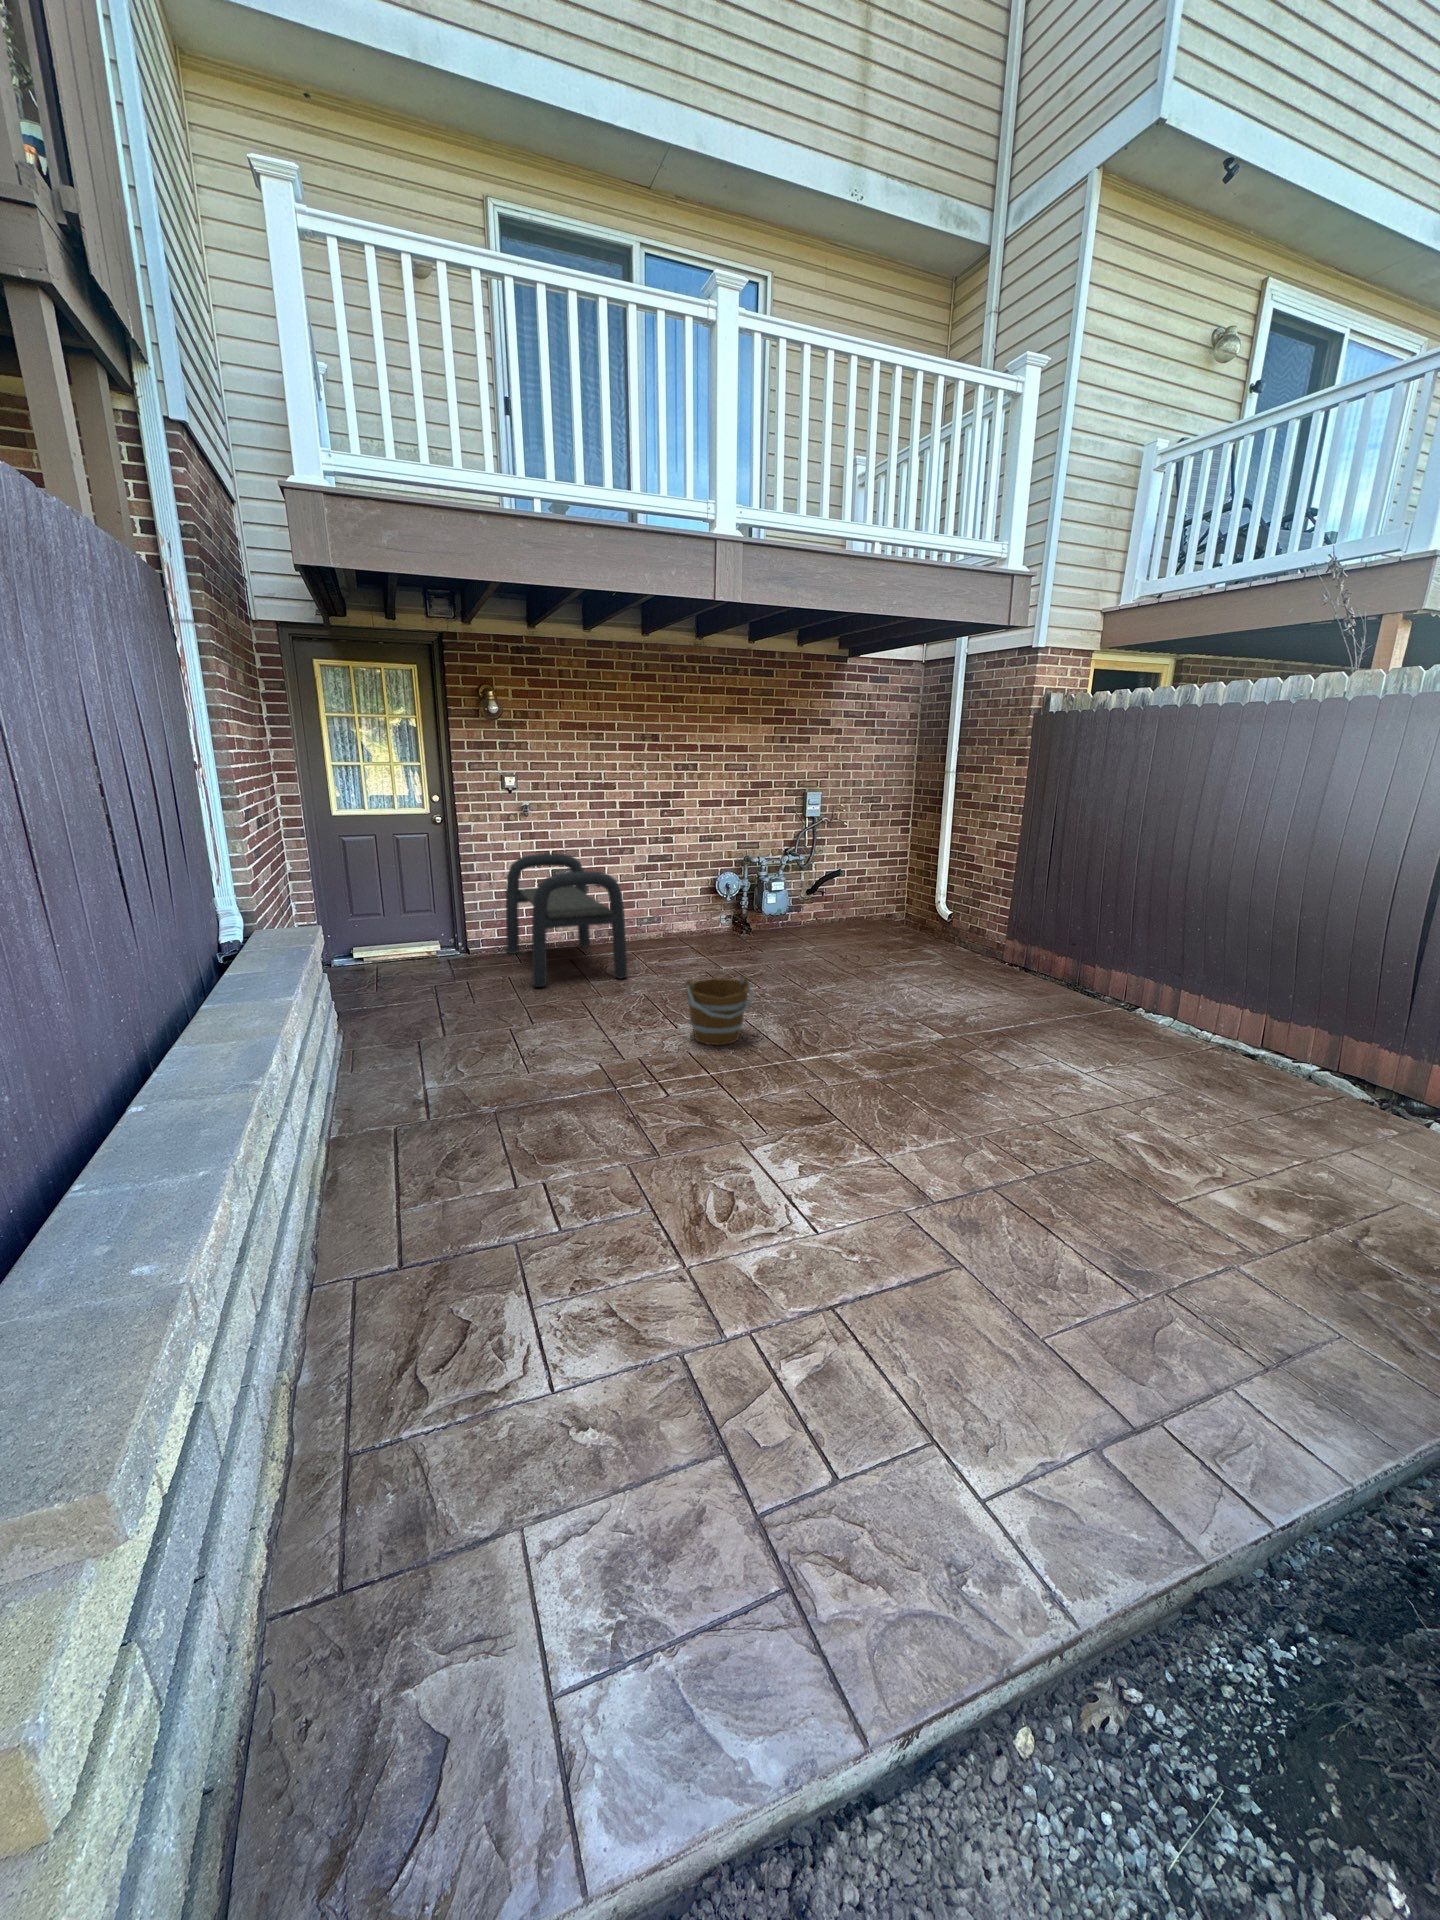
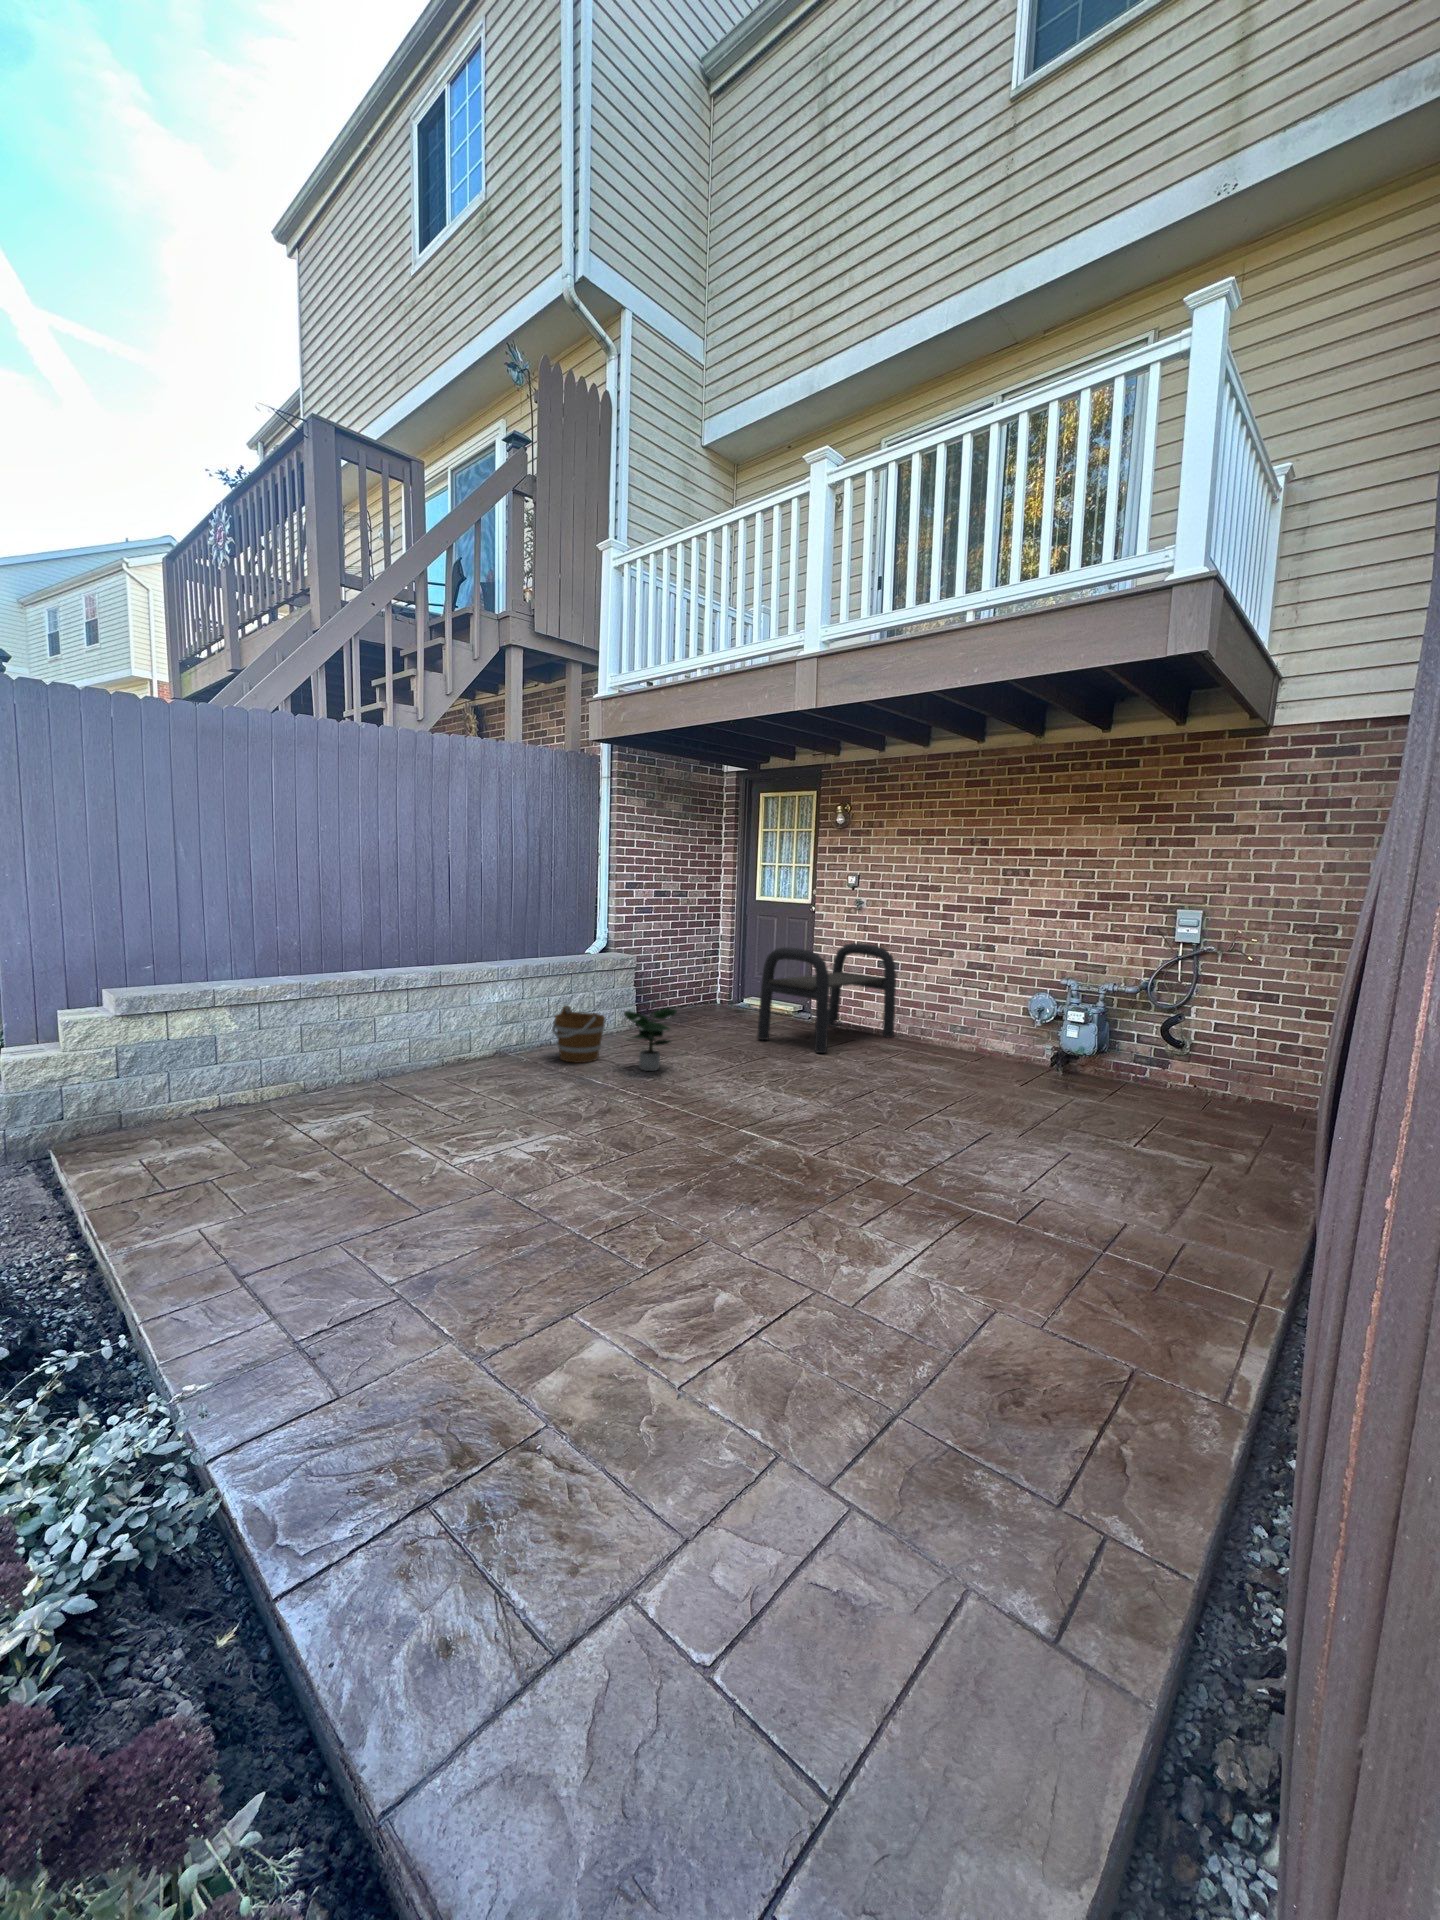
potted plant: none [580,974,655,1059] -> present [624,1008,677,1071]
bucket: present [686,975,754,1045] -> present [552,1006,605,1063]

